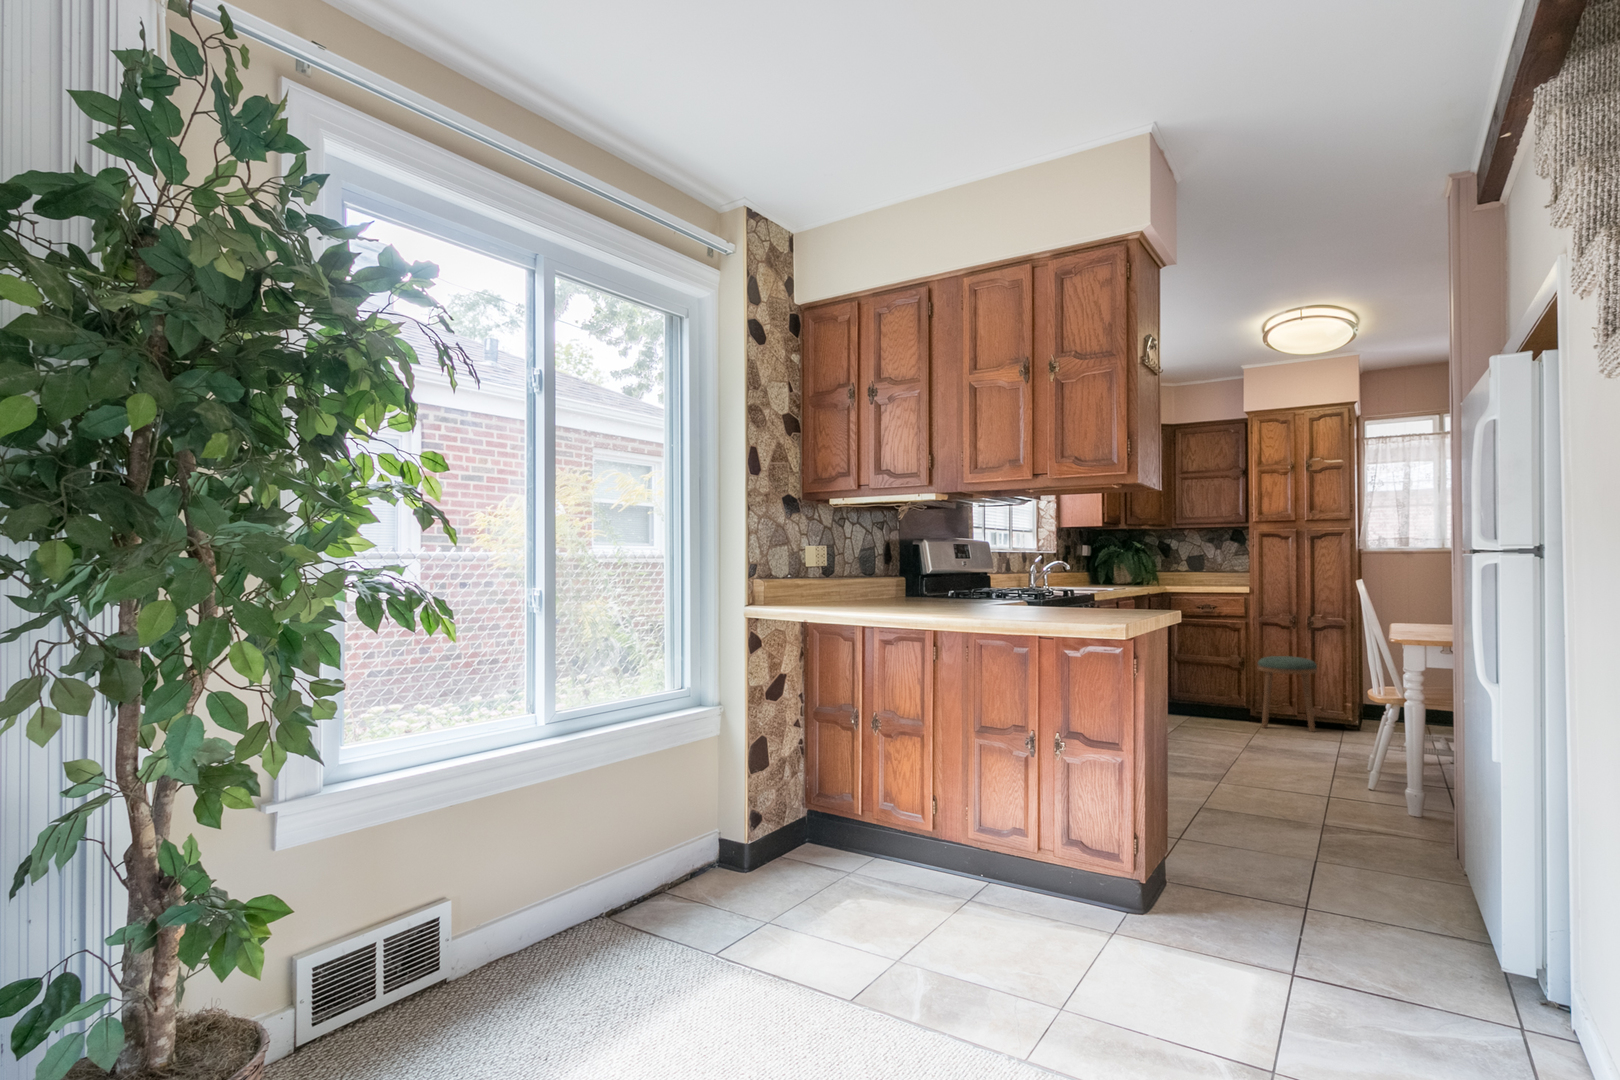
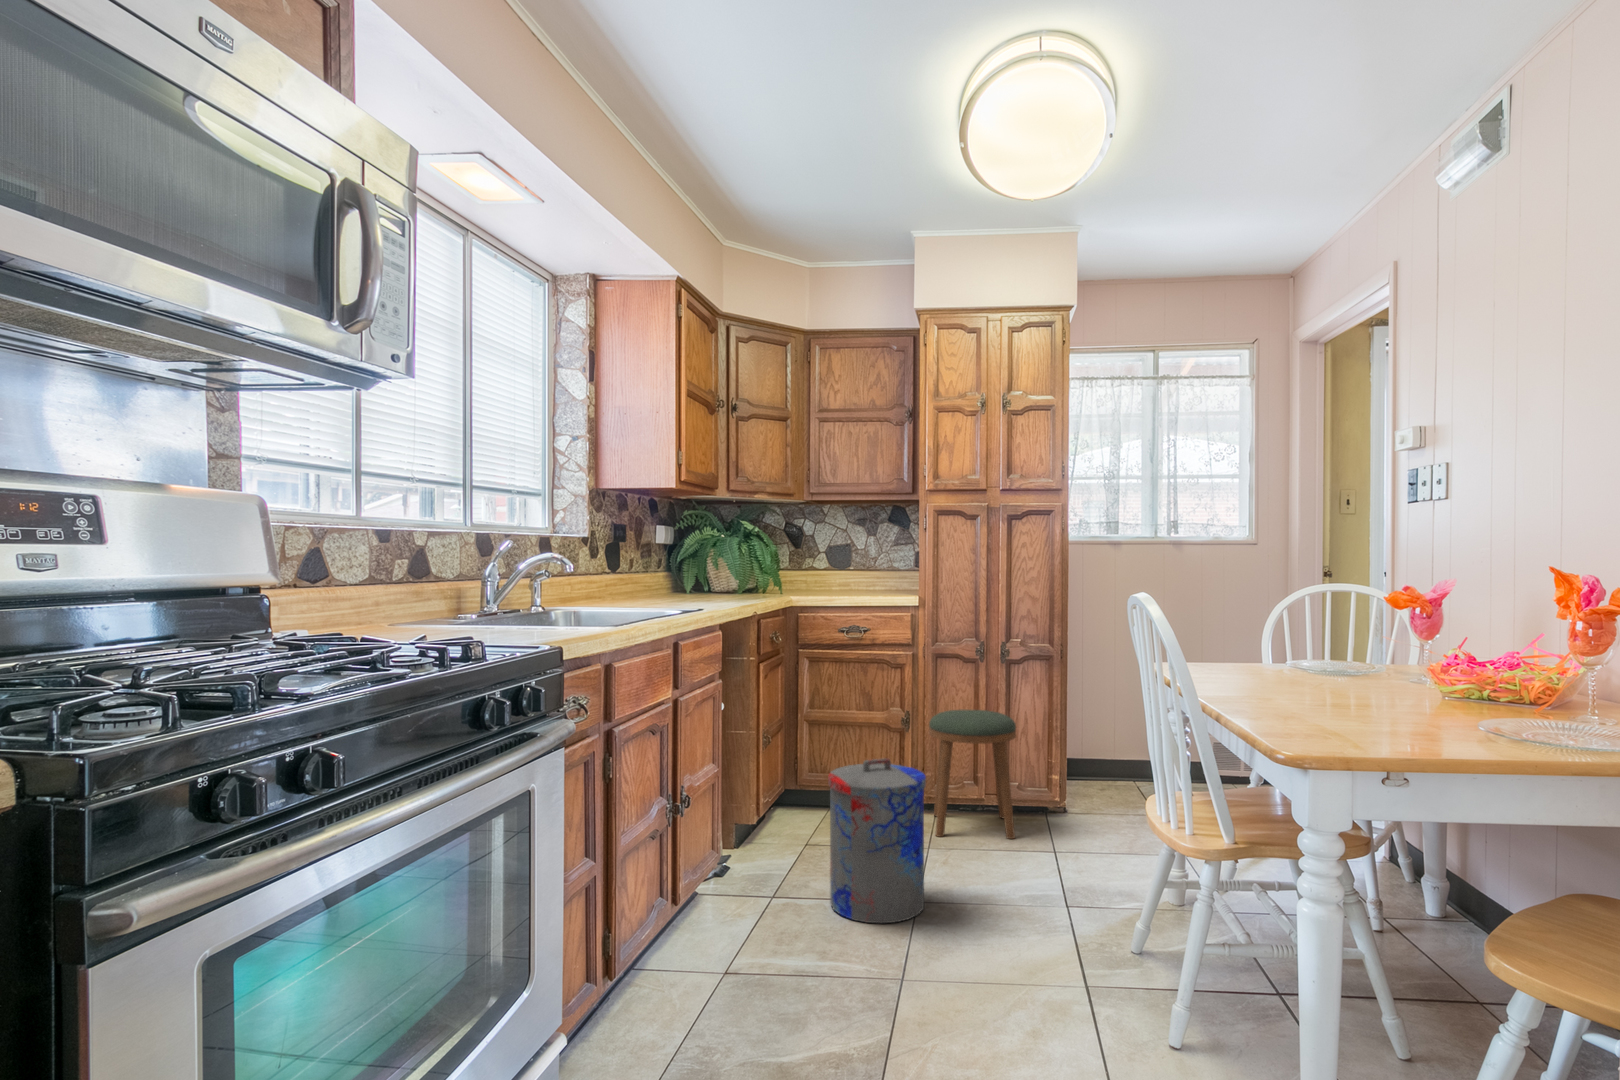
trash can: none [1193,671,1249,753] -> present [828,758,926,923]

